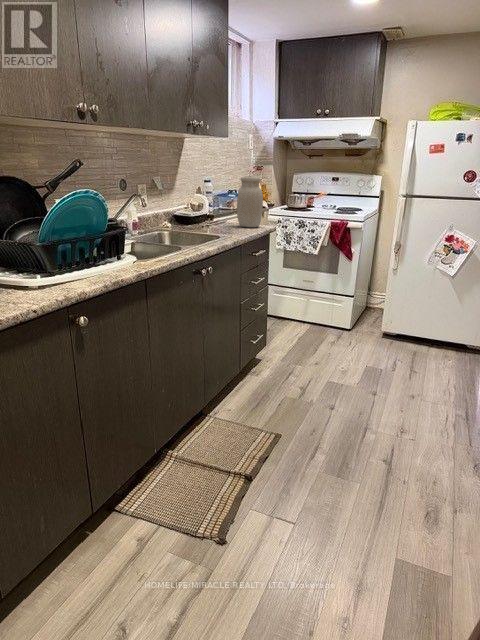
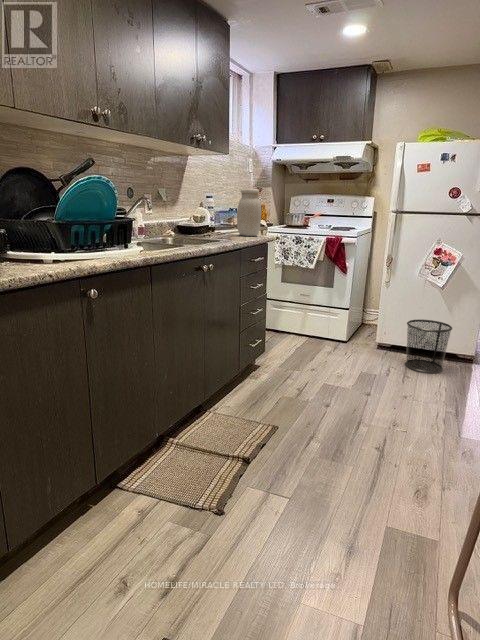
waste bin: none [411,309,462,366] -> present [405,319,452,373]

